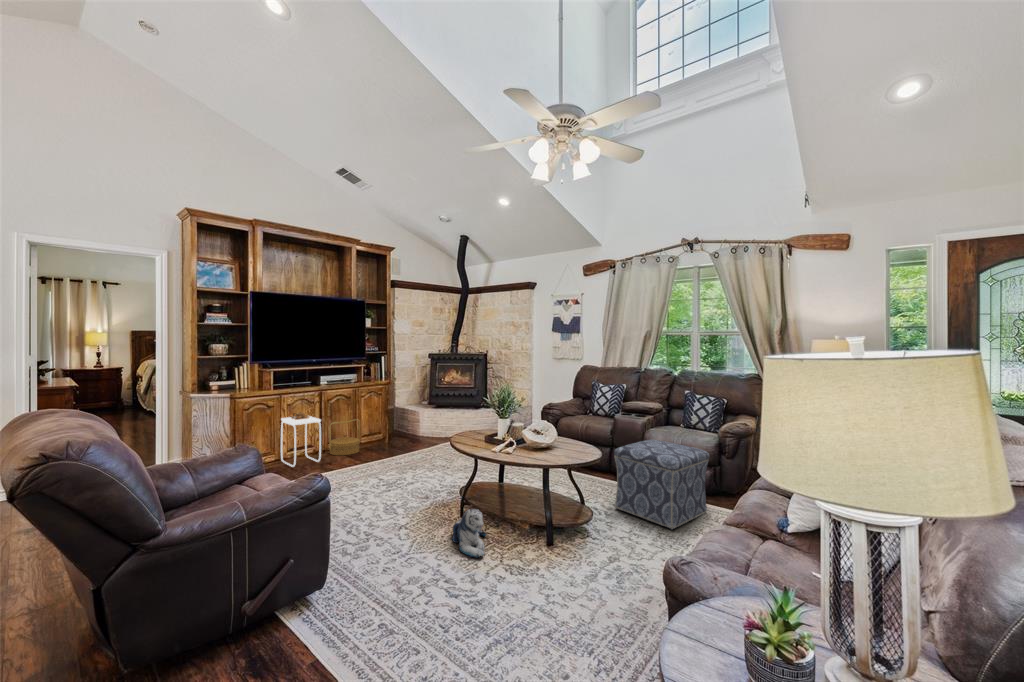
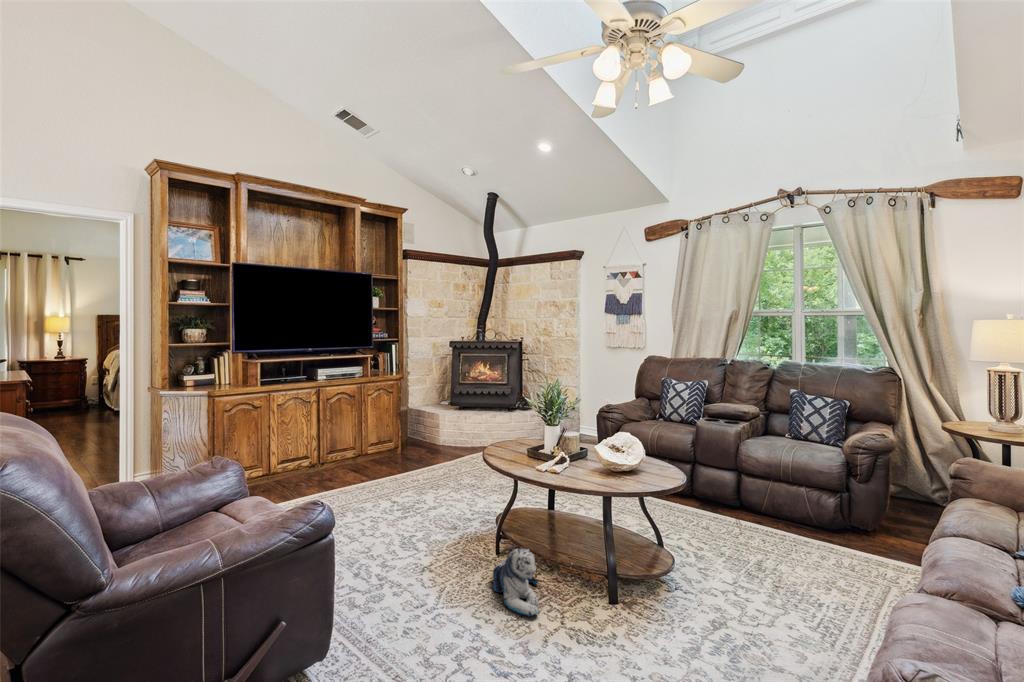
side table: present [281,413,321,467] -> none [271,414,320,482]
basket: present [329,420,360,455] -> none [329,423,367,468]
ottoman: present [614,440,709,530] -> none [706,455,840,581]

